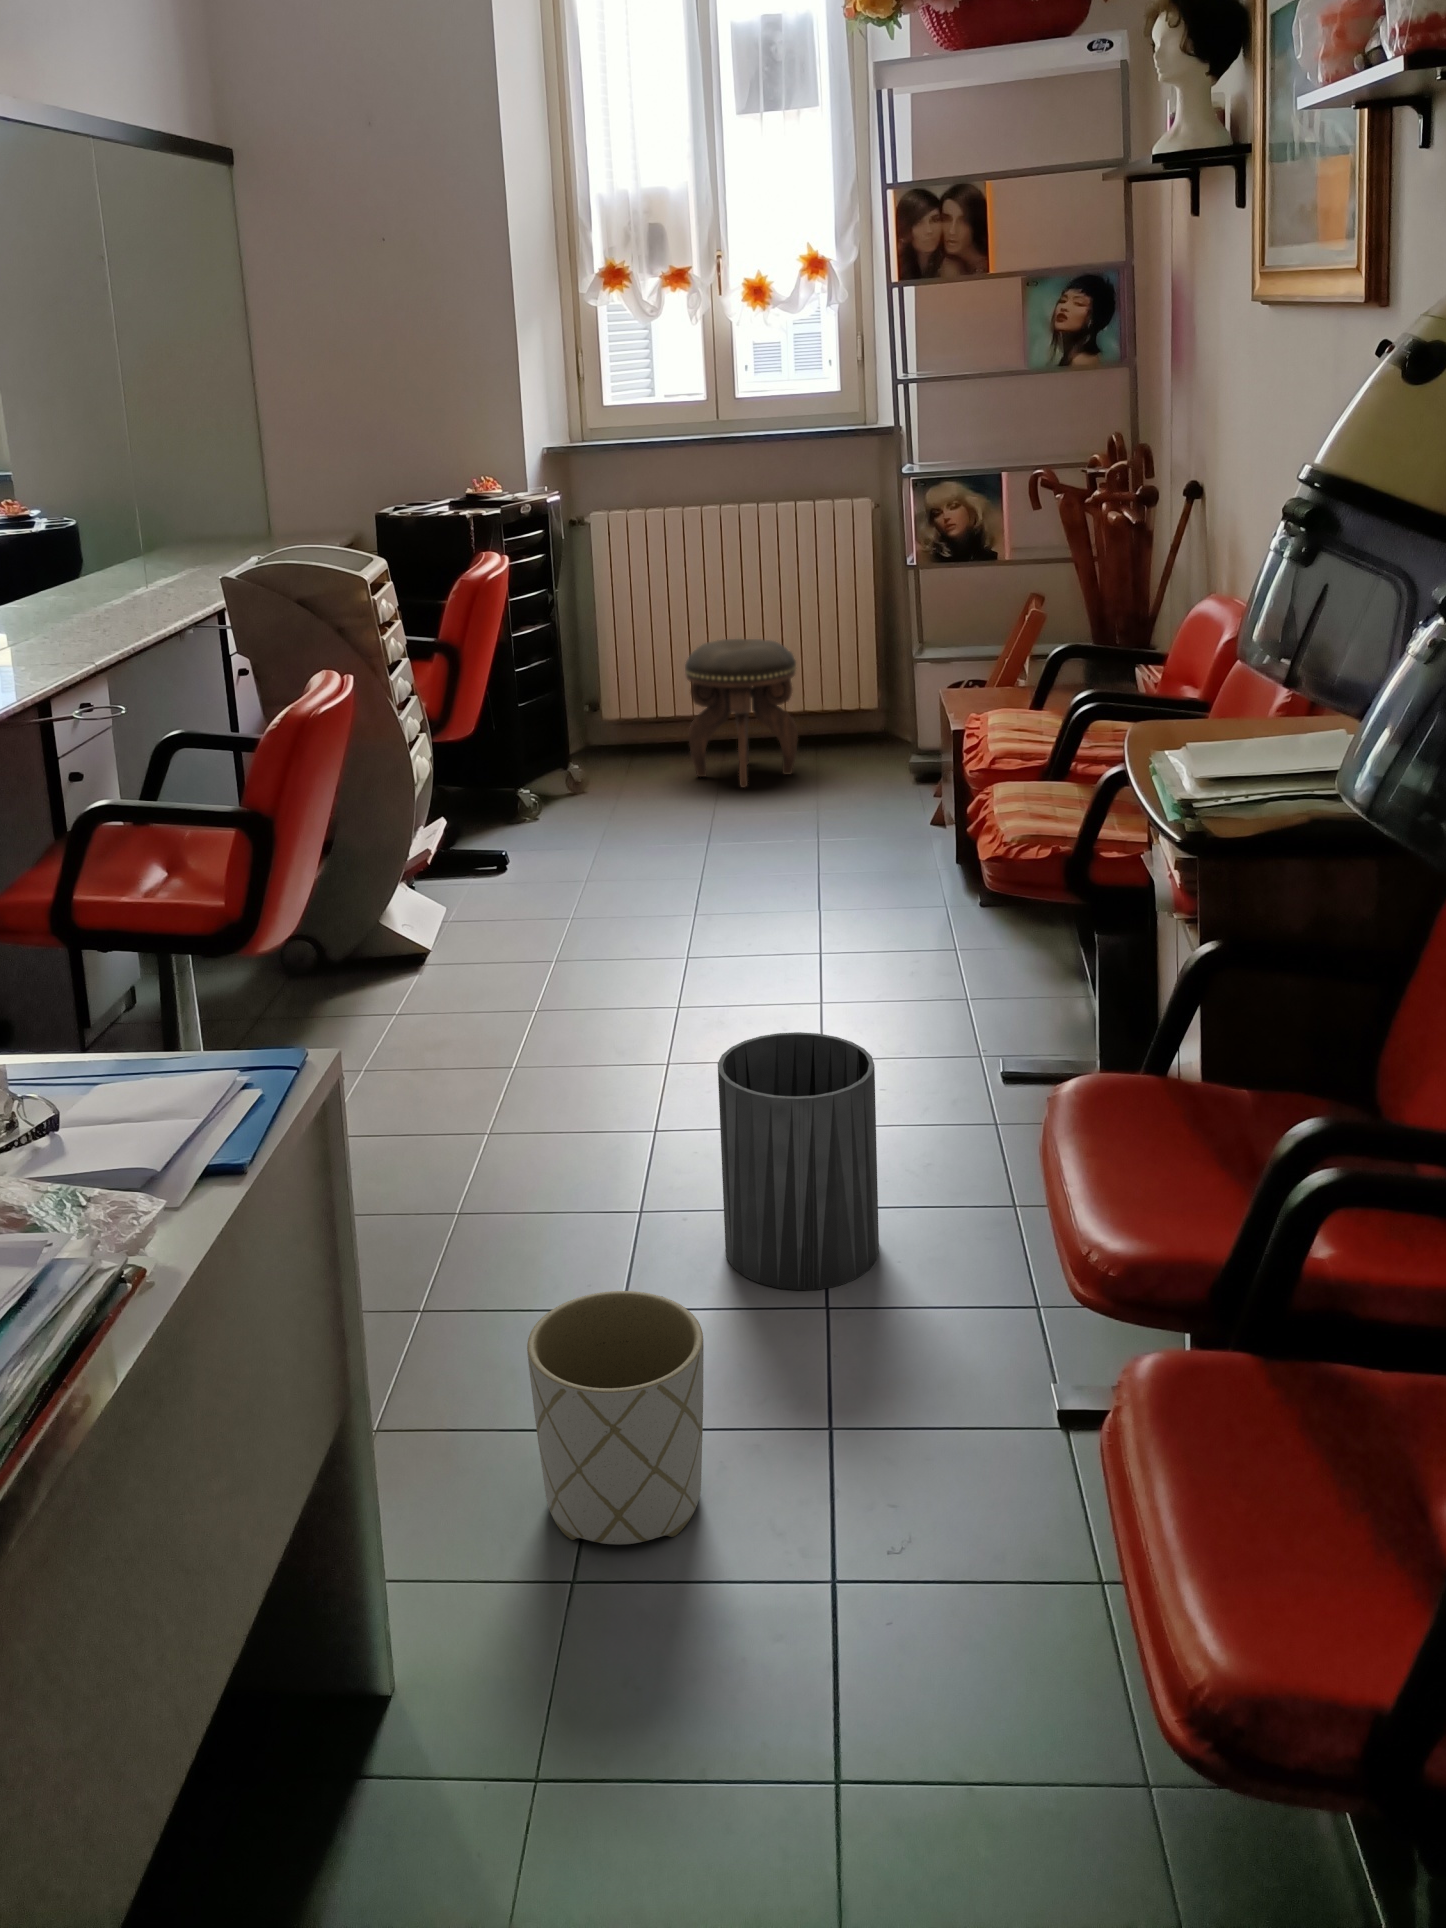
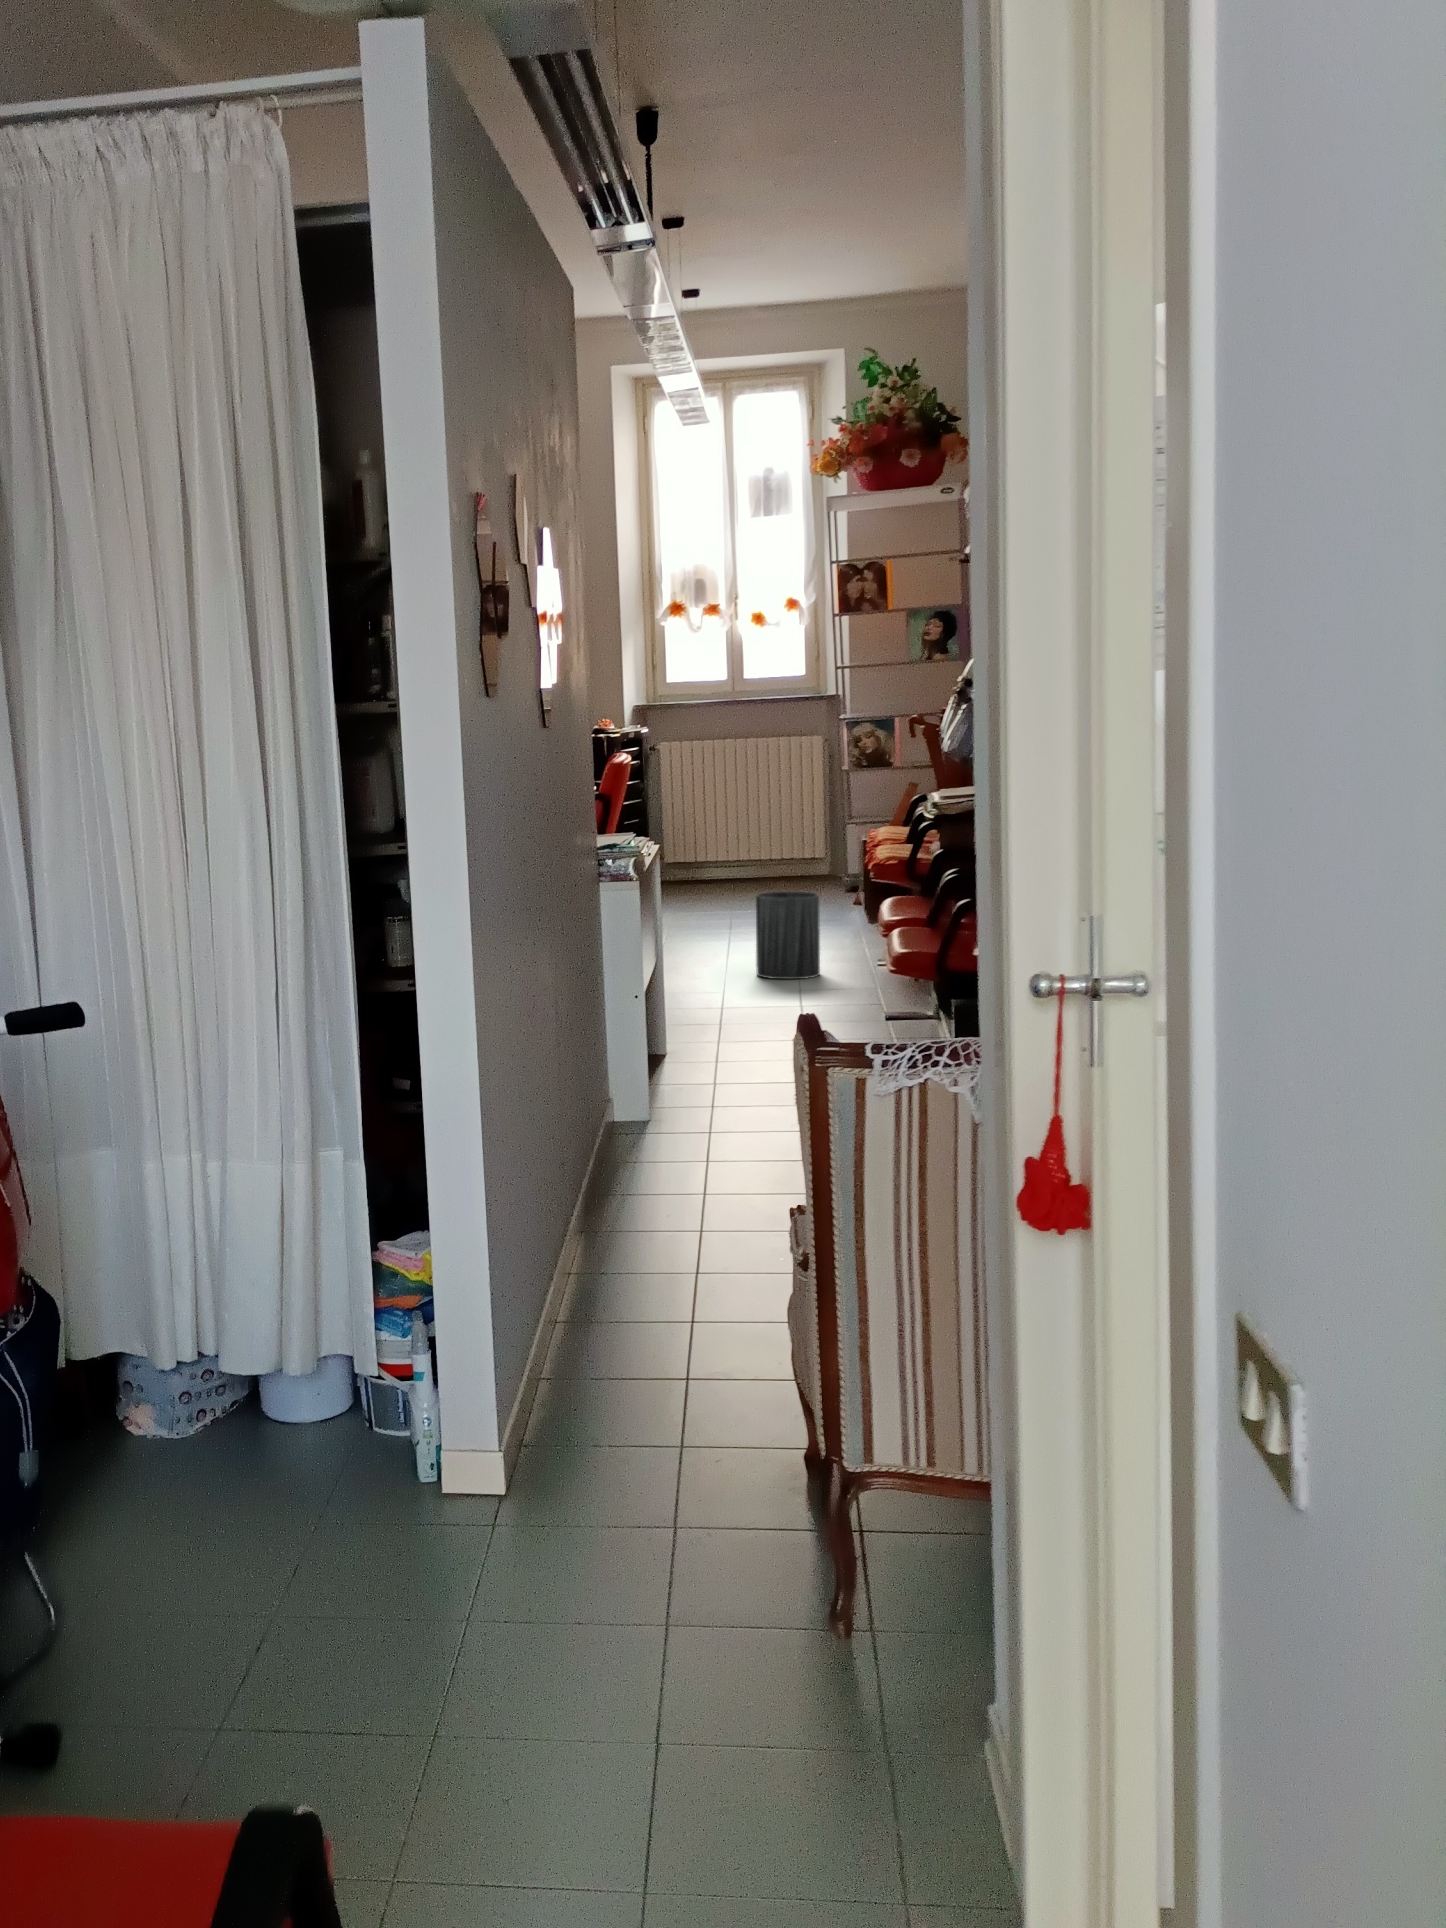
footstool: present [685,639,798,787] -> none [712,817,777,898]
planter: present [527,1291,704,1544] -> none [696,935,758,1005]

